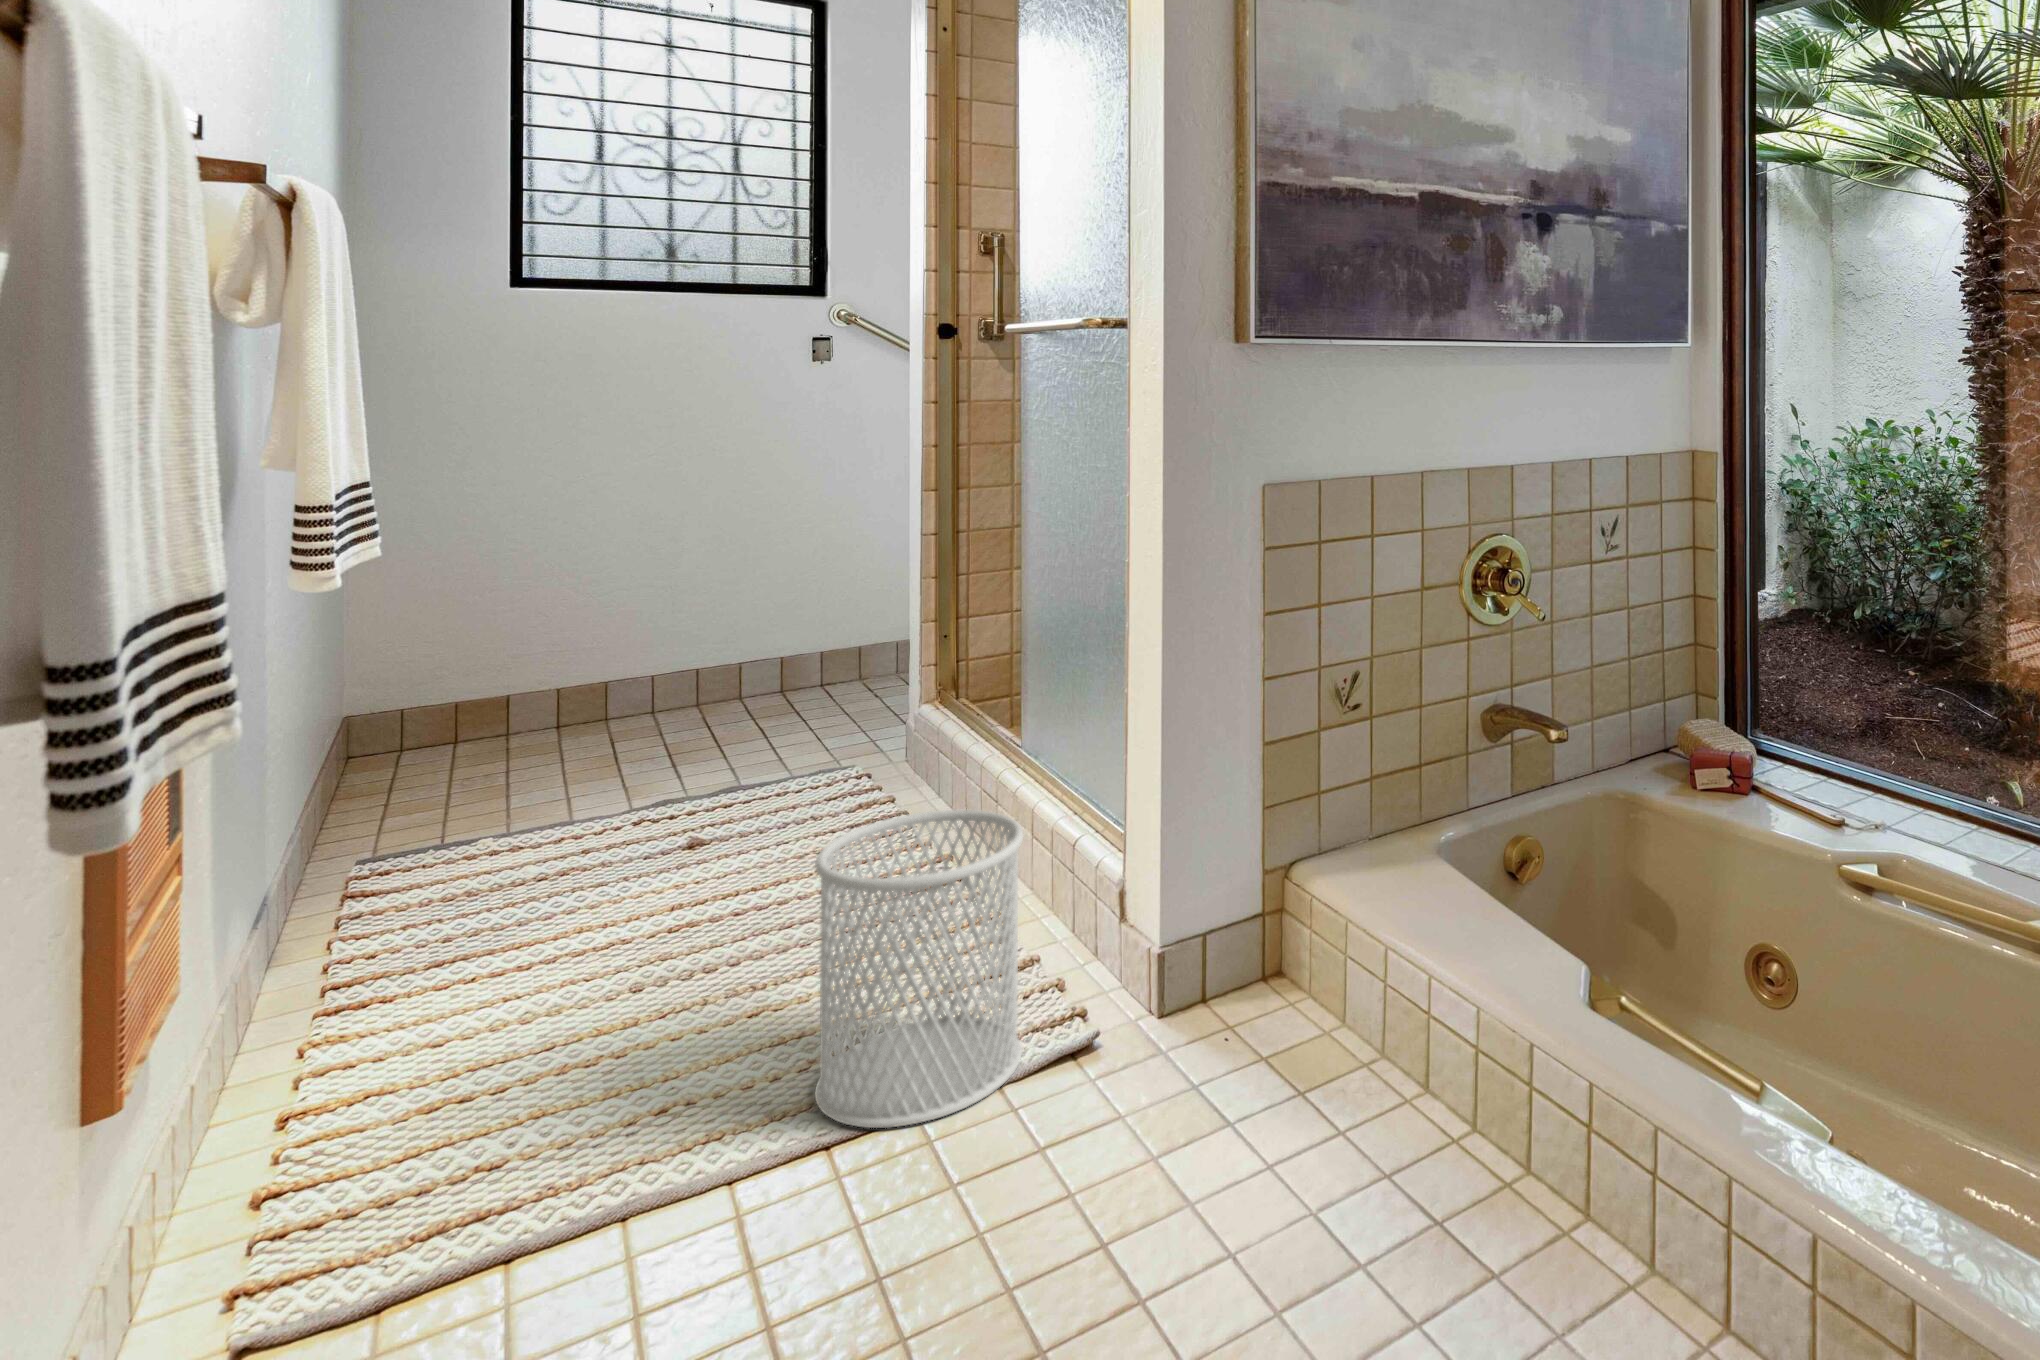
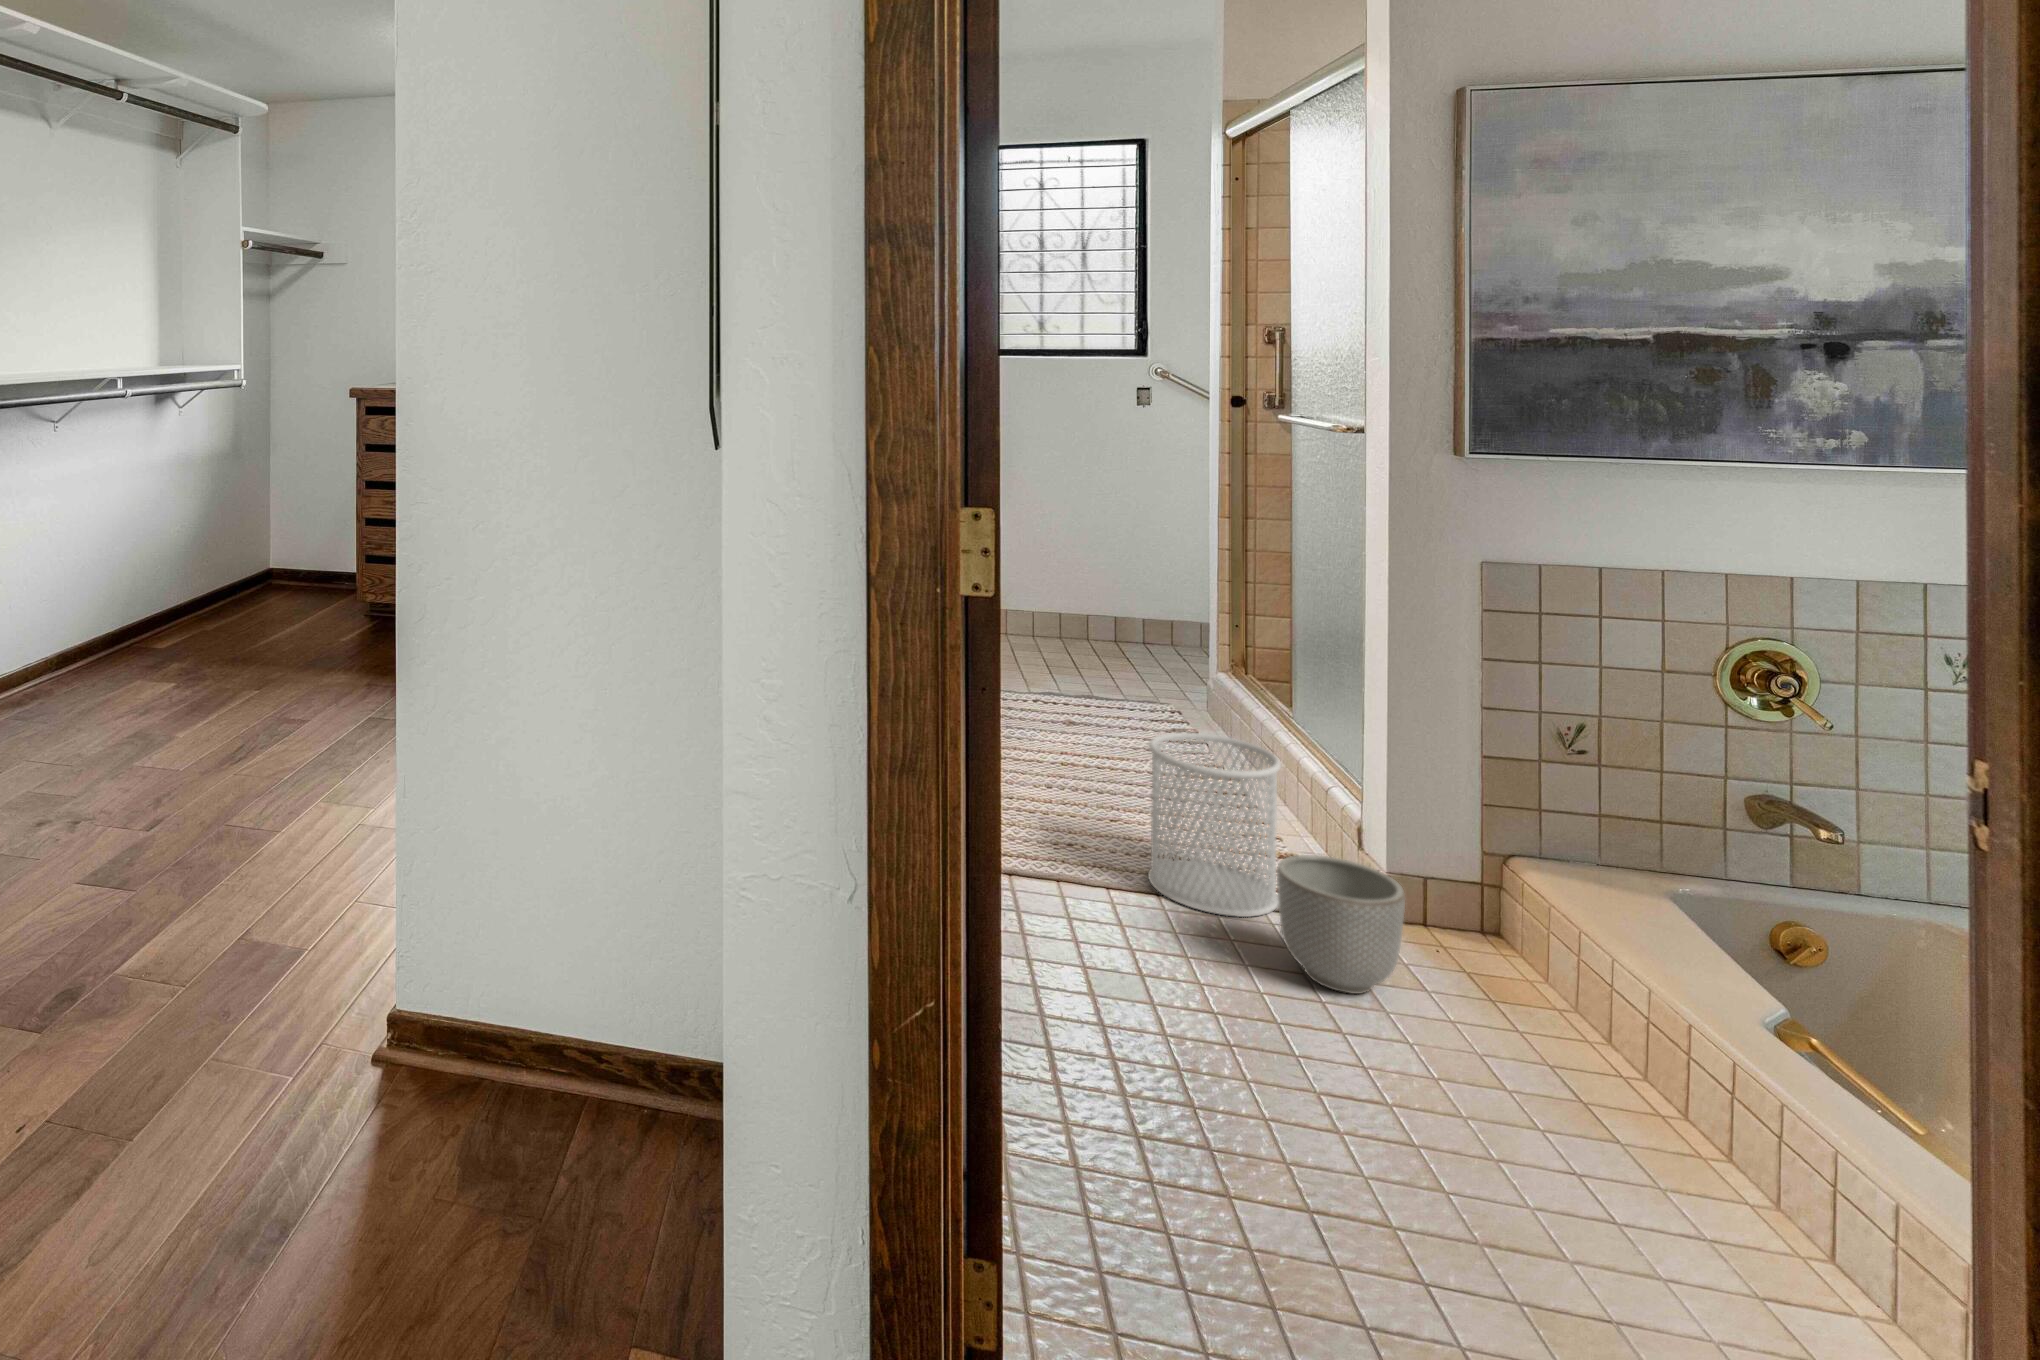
planter: none [1028,957,1205,1186] -> present [1277,855,1405,994]

